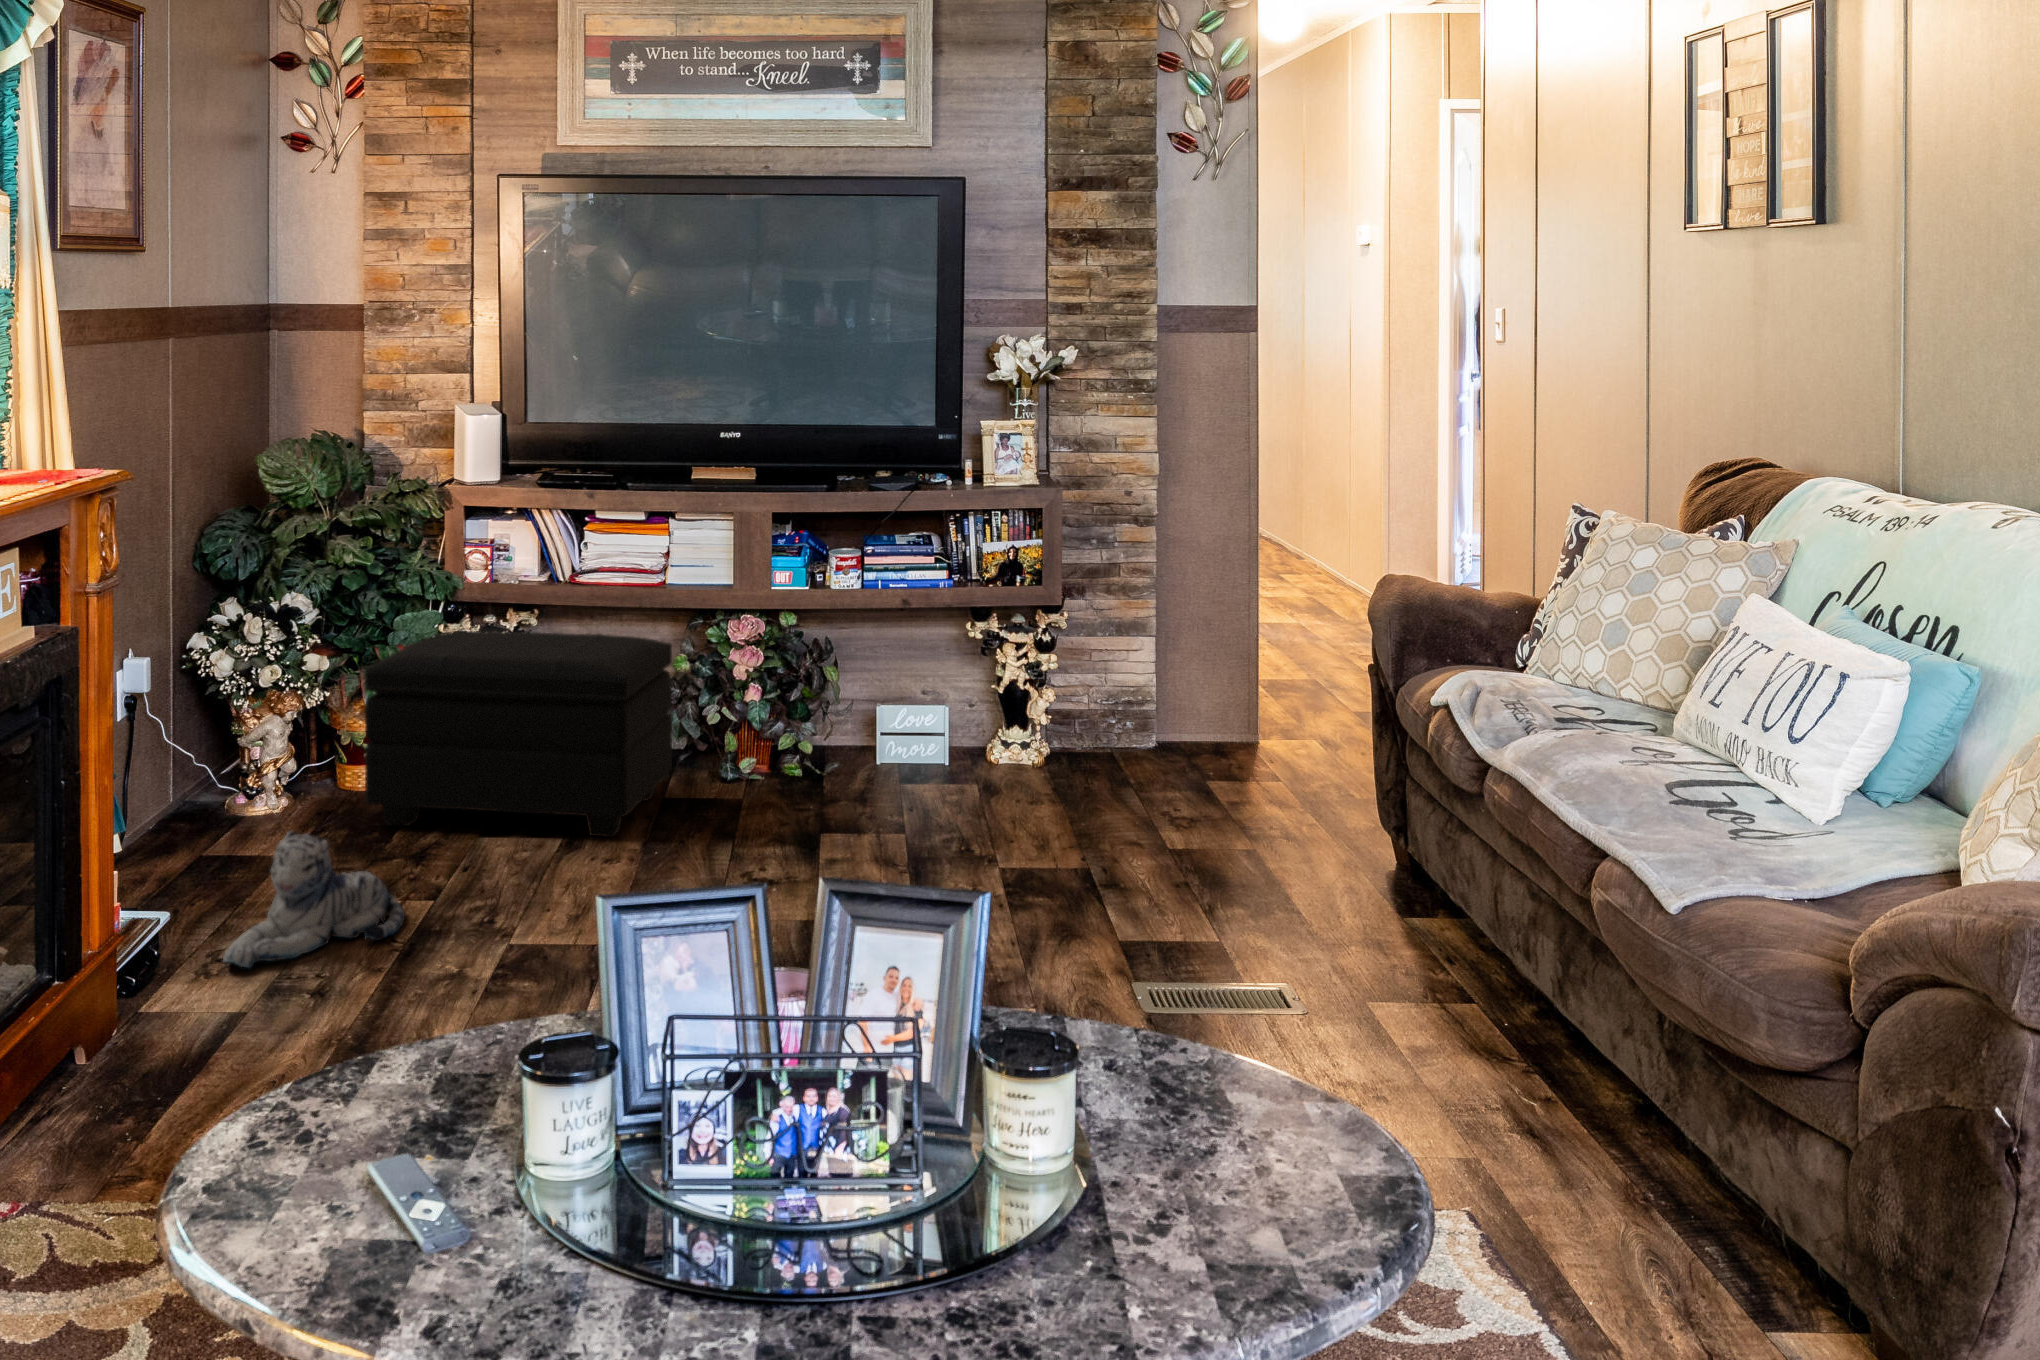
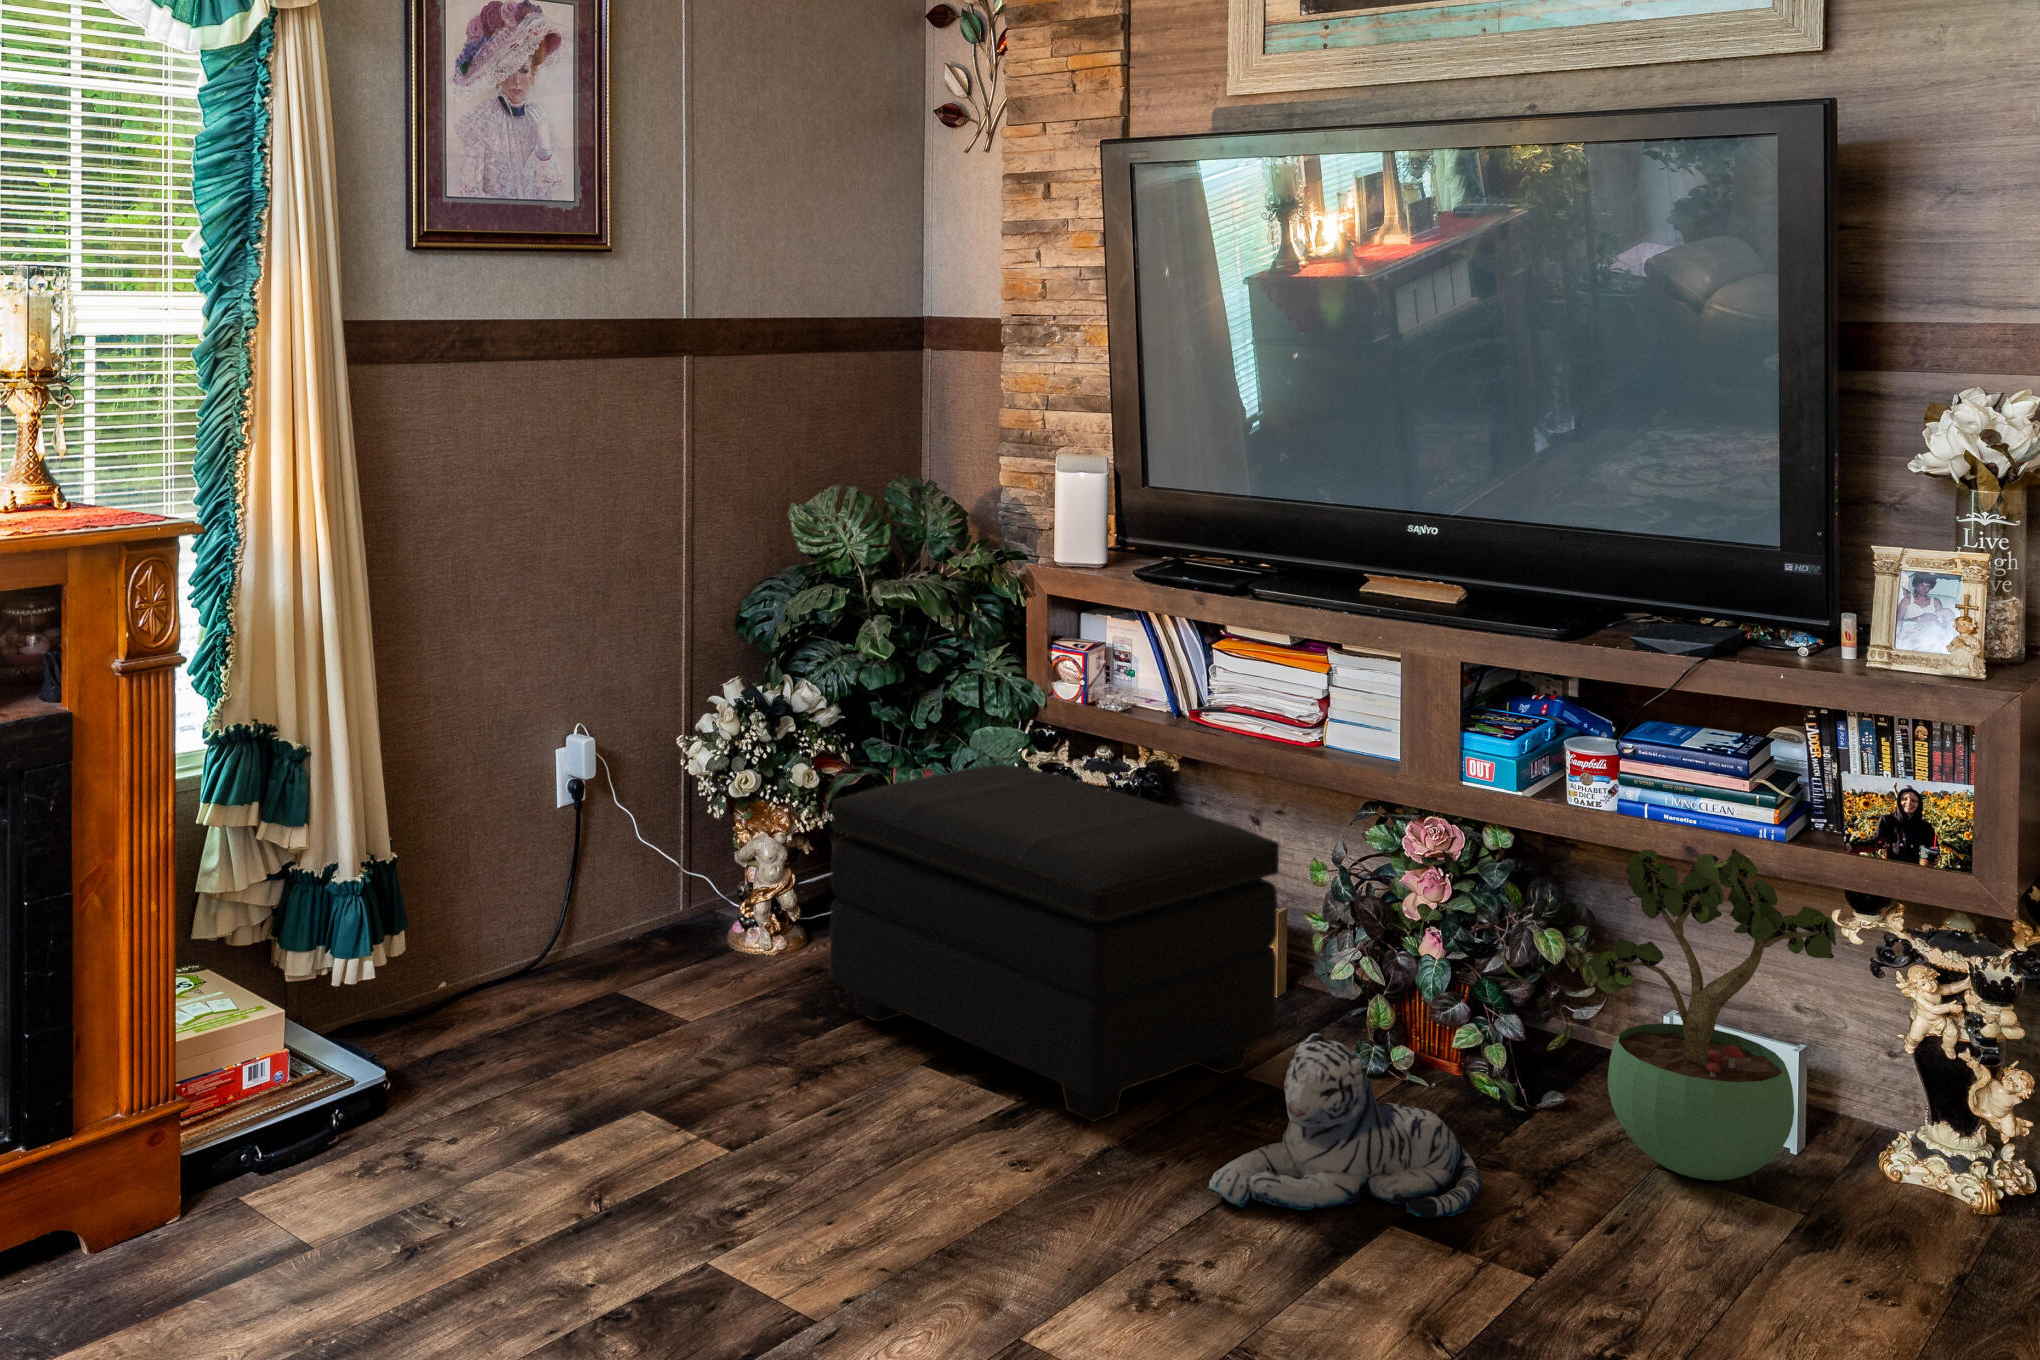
potted plant: none [864,595,985,784] -> present [1588,849,1837,1181]
plush toy: present [223,831,405,968] -> present [1209,1033,1482,1219]

